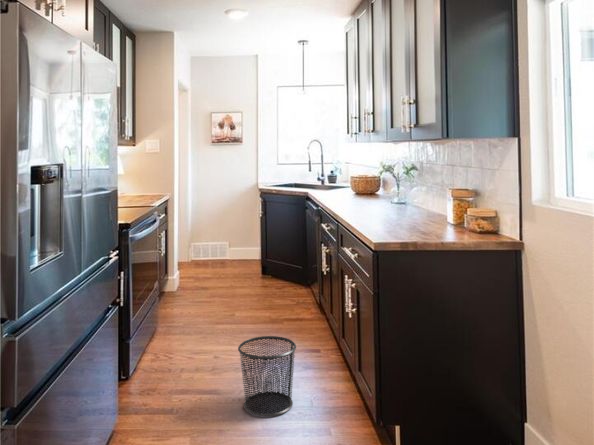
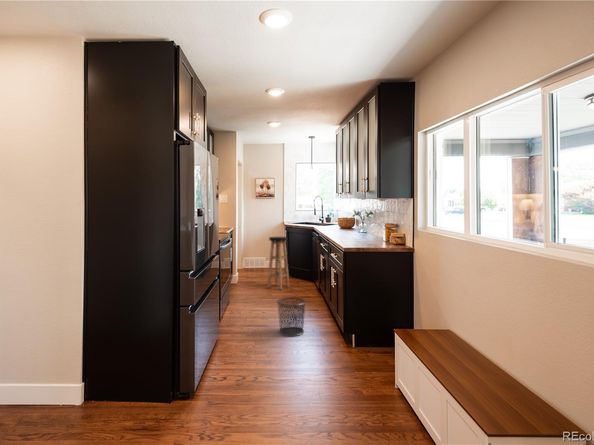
bar stool: none [229,211,268,304] -> present [268,237,289,290]

